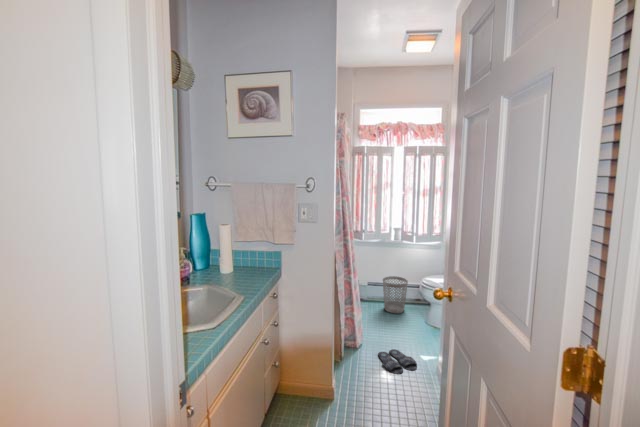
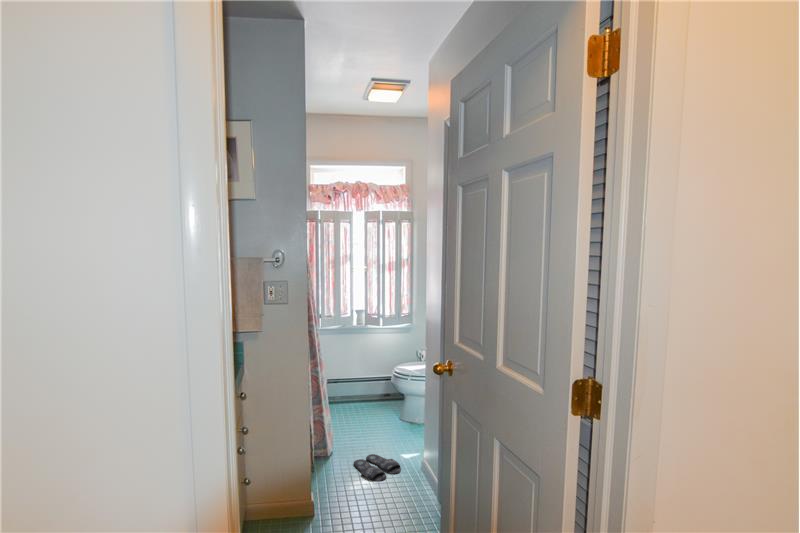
wastebasket: present [383,276,408,313] -> none [347,368,377,413]

